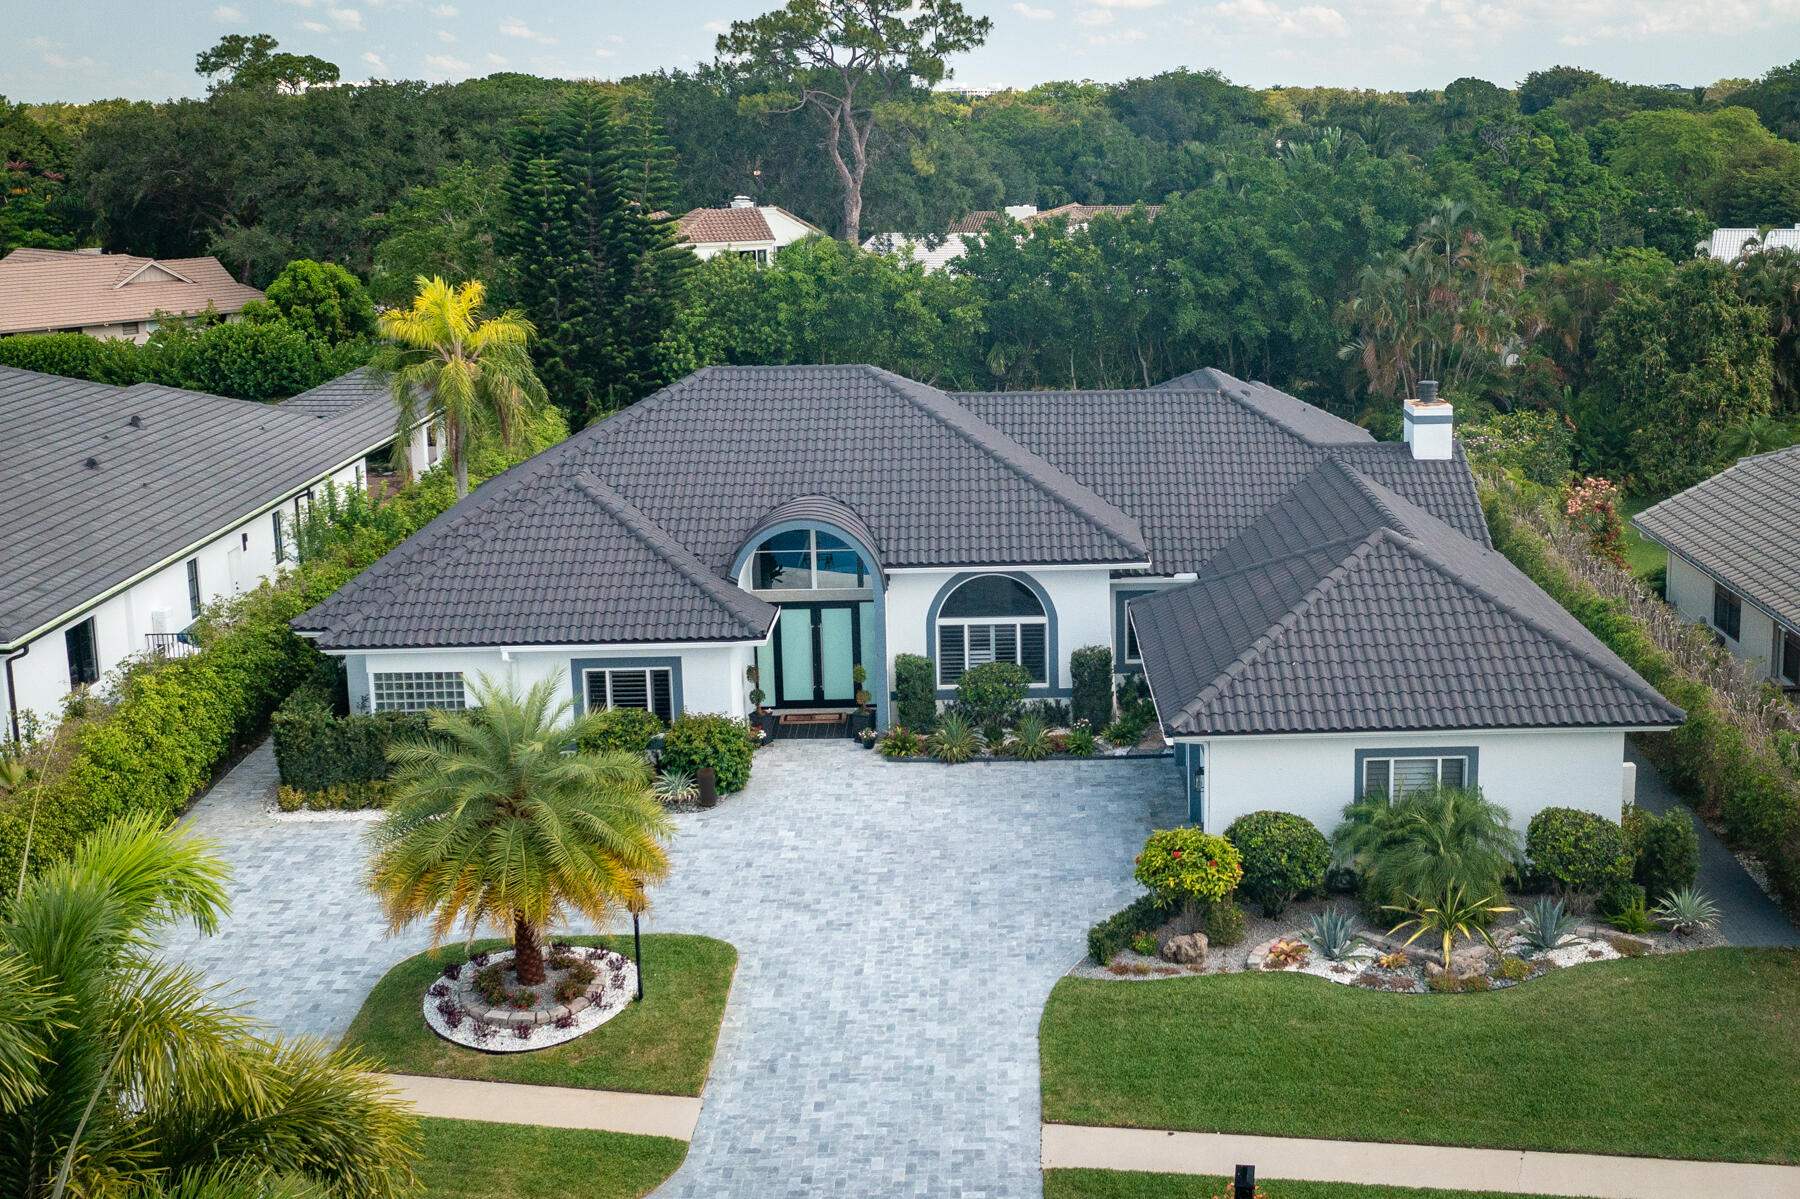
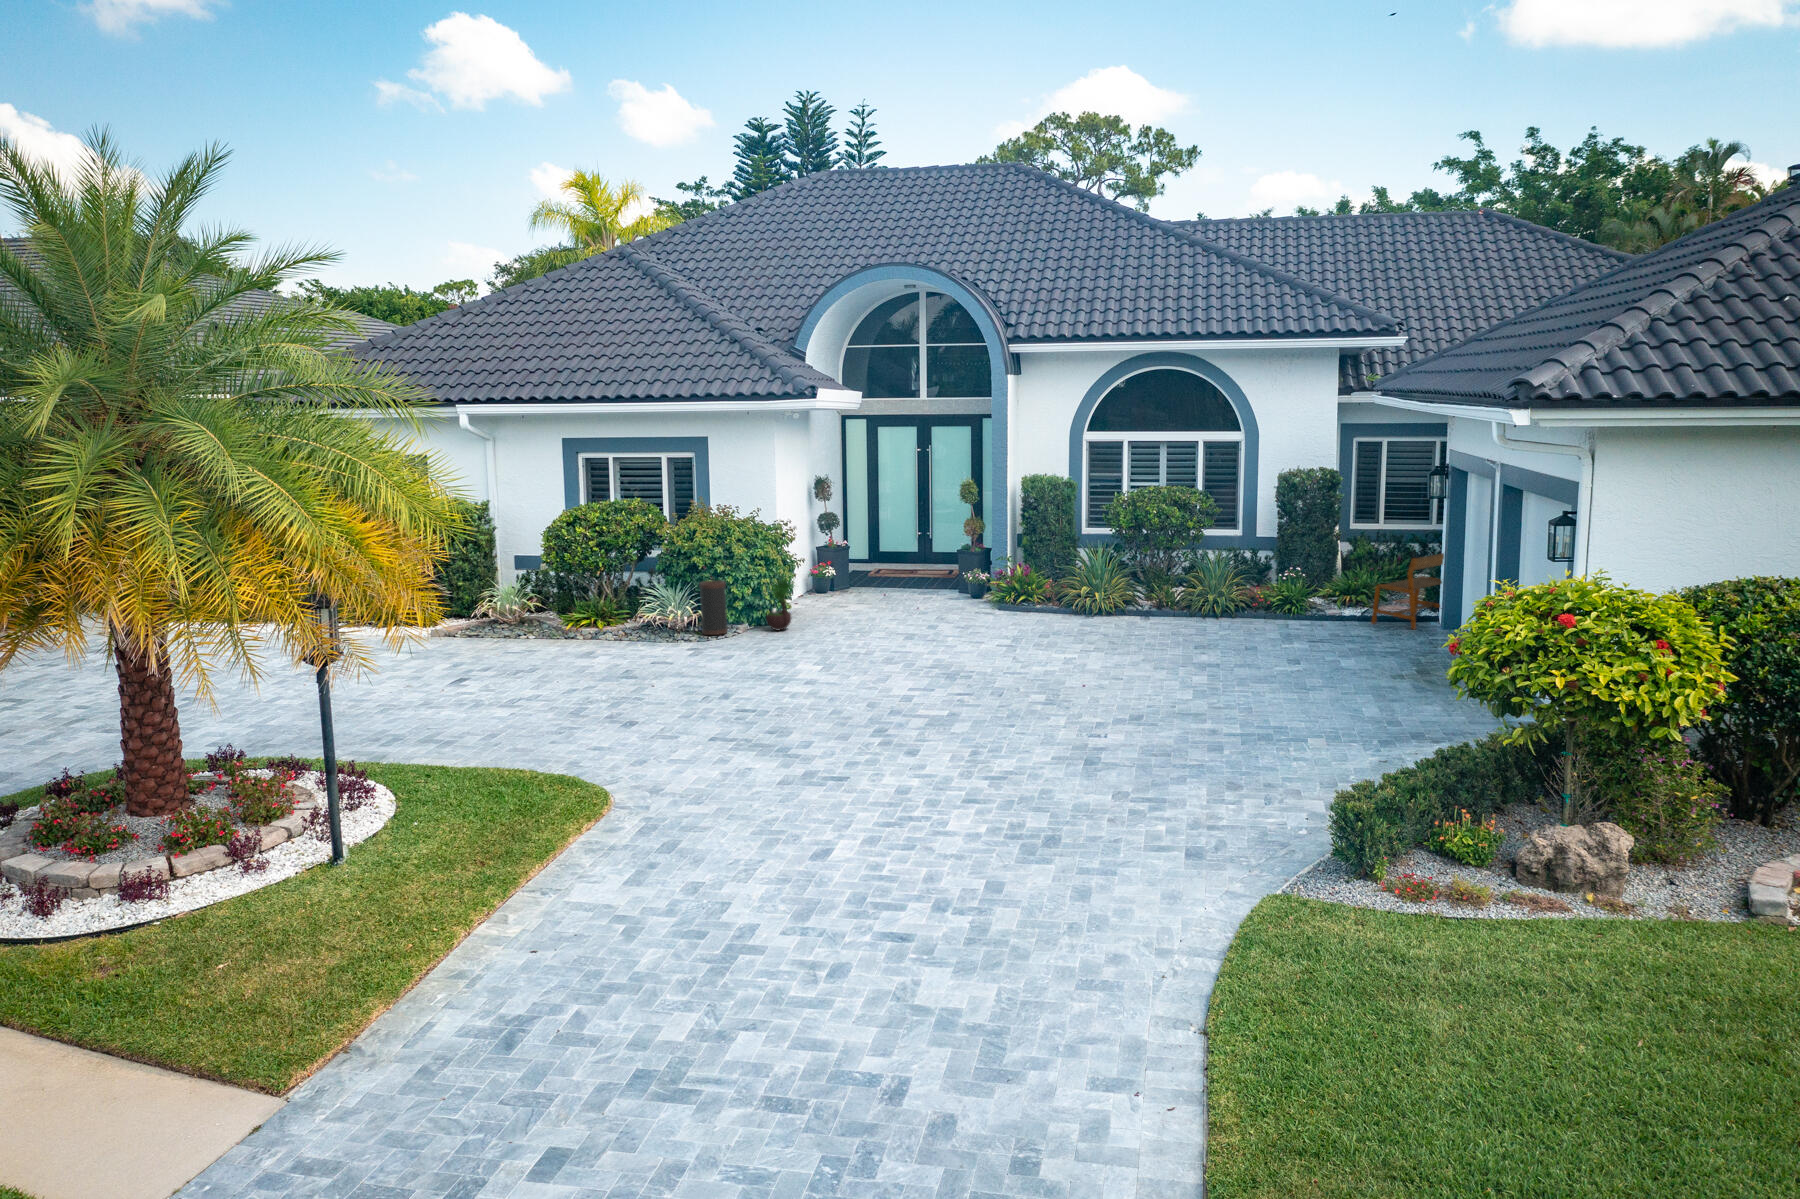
bench: none [1133,711,1183,766] -> present [1371,553,1445,629]
potted tree: none [741,761,762,797] -> present [766,579,795,630]

